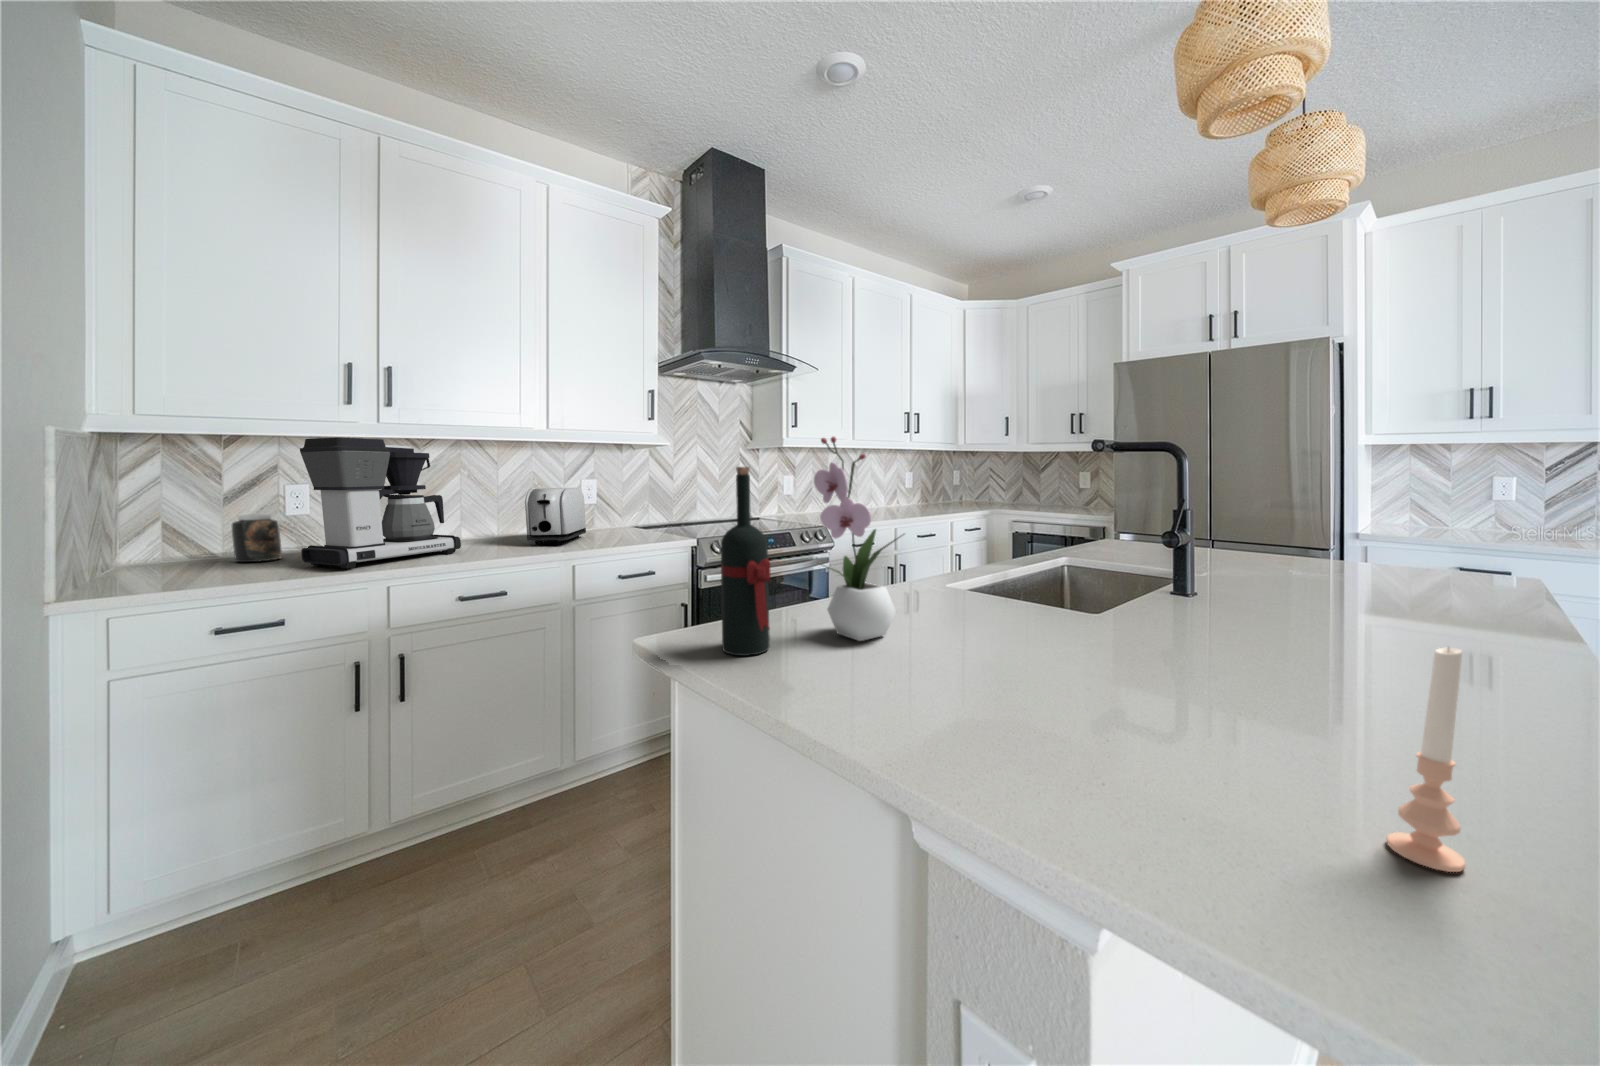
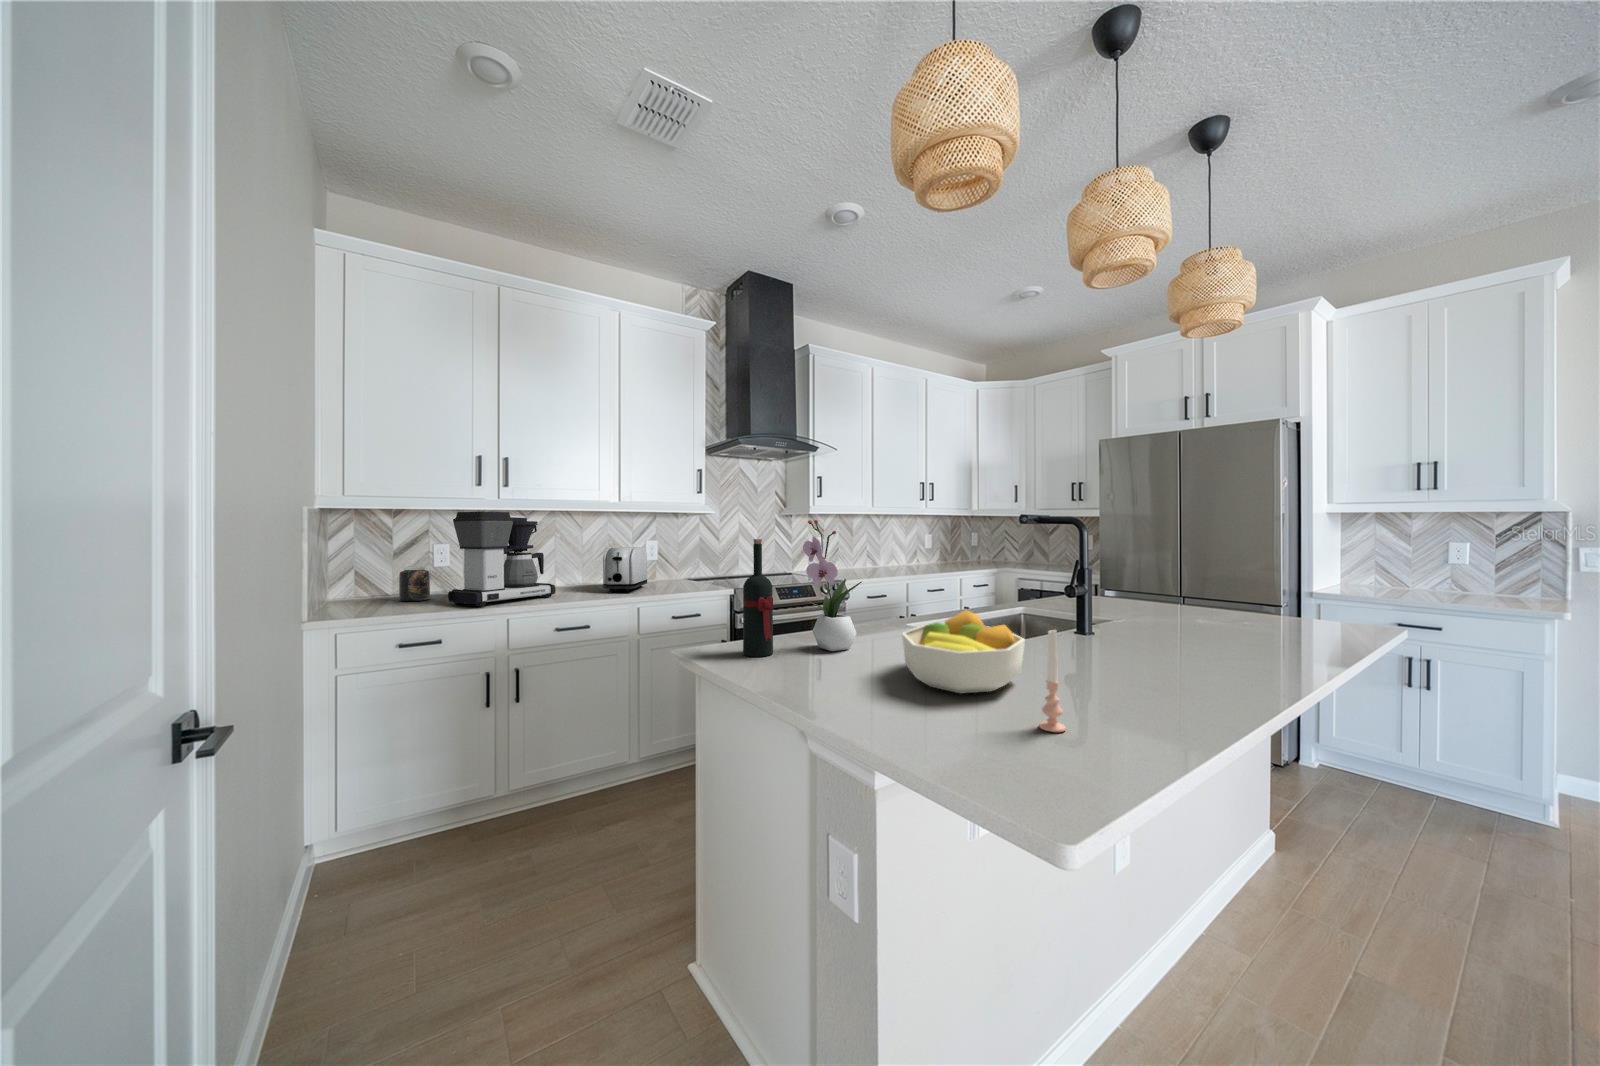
fruit bowl: none [1002,579,1246,742] -> present [902,610,1025,693]

